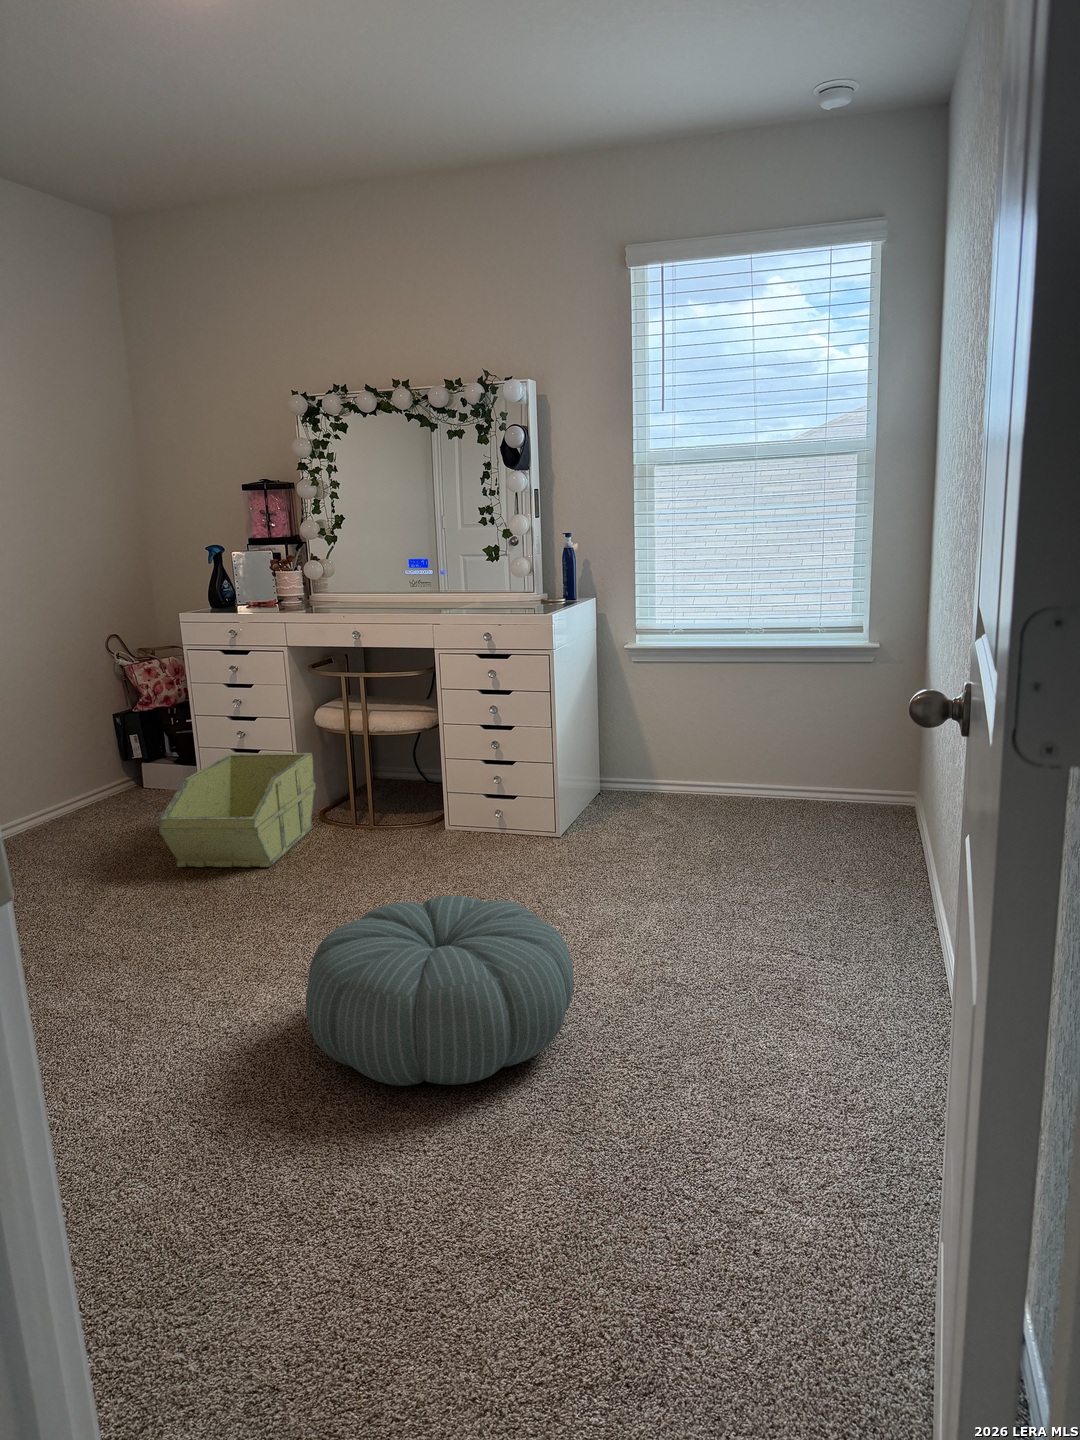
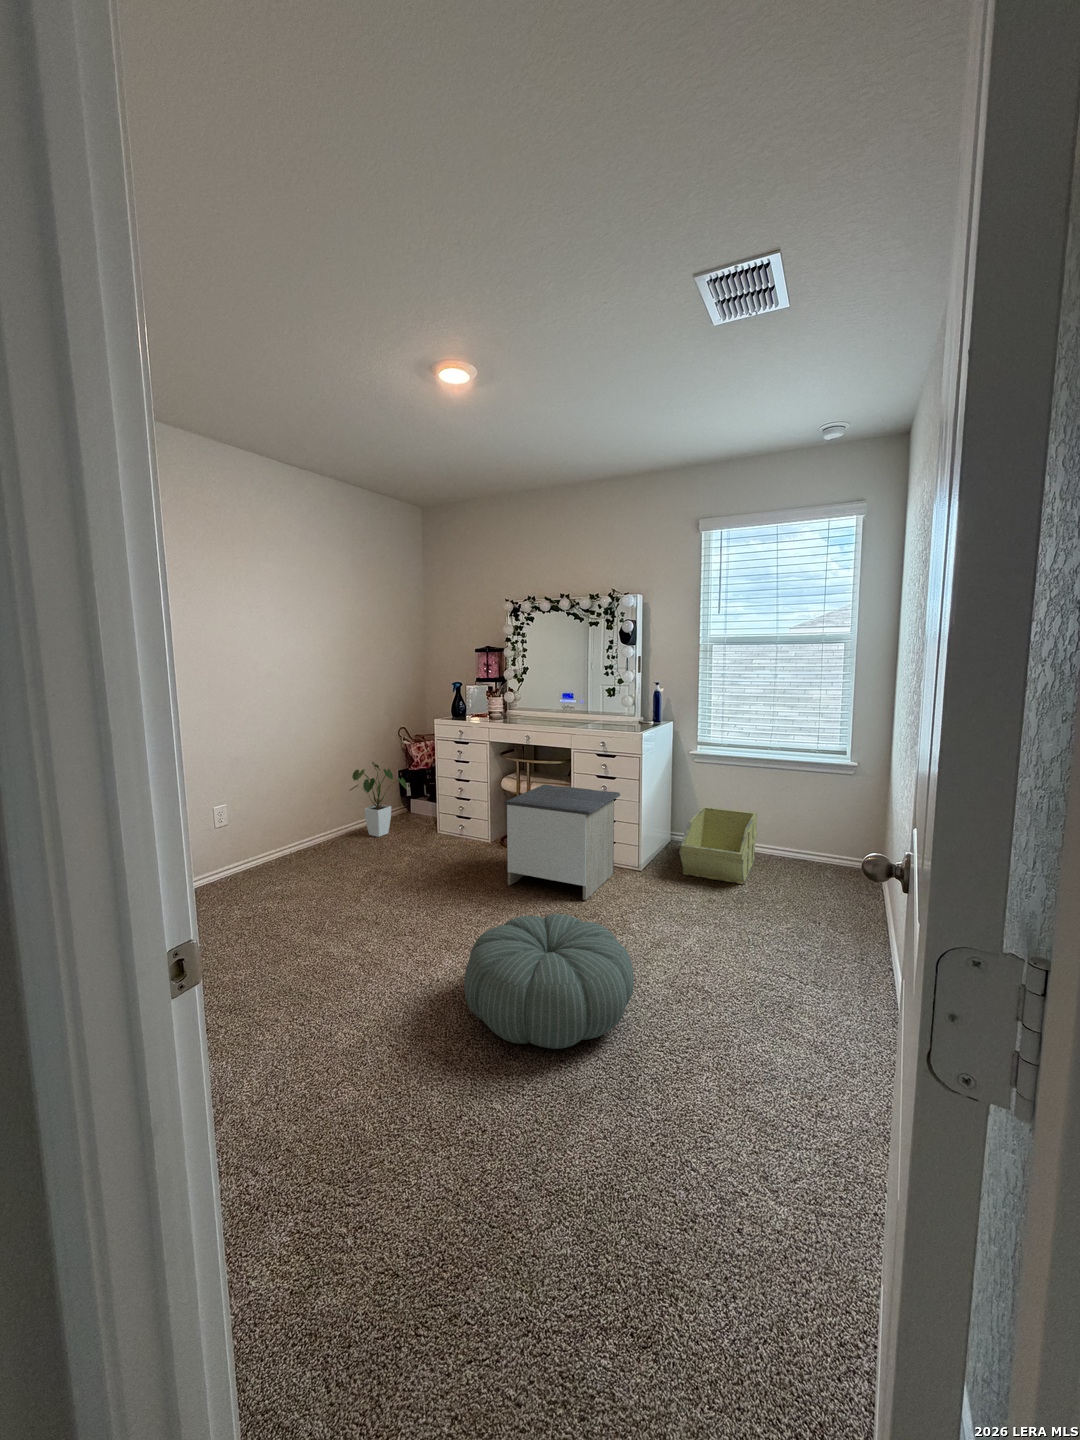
house plant: none [31,699,141,829] -> present [349,762,407,837]
nightstand: none [328,710,520,886] -> present [504,785,620,900]
storage bin: present [159,753,316,867] -> present [679,807,757,884]

